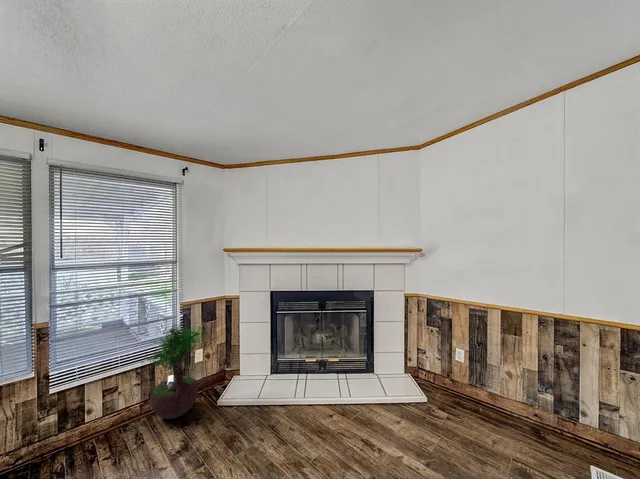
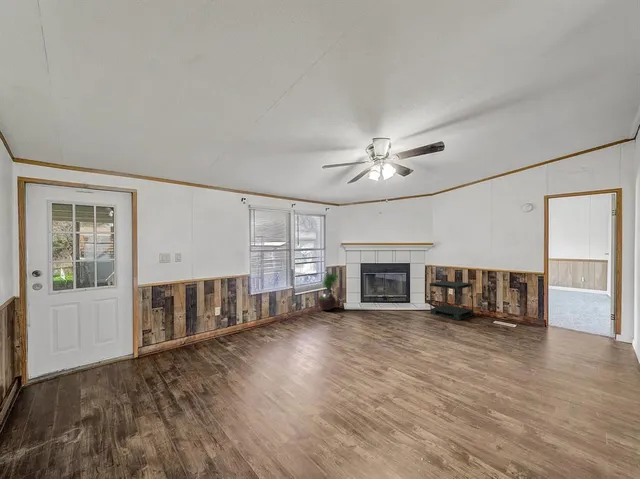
side table: none [413,330,516,457] -> present [430,281,474,320]

